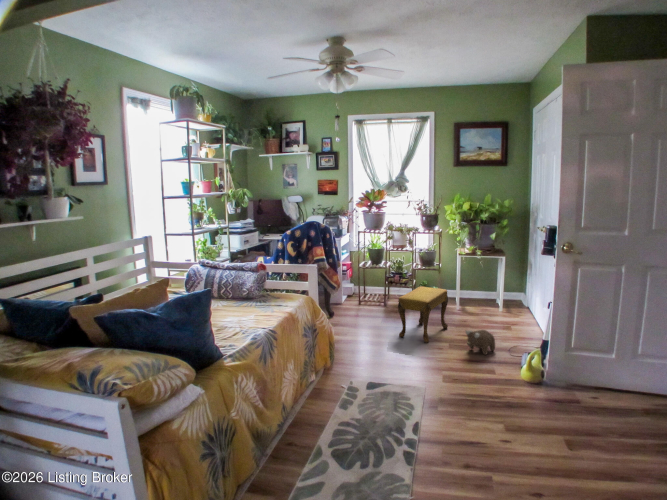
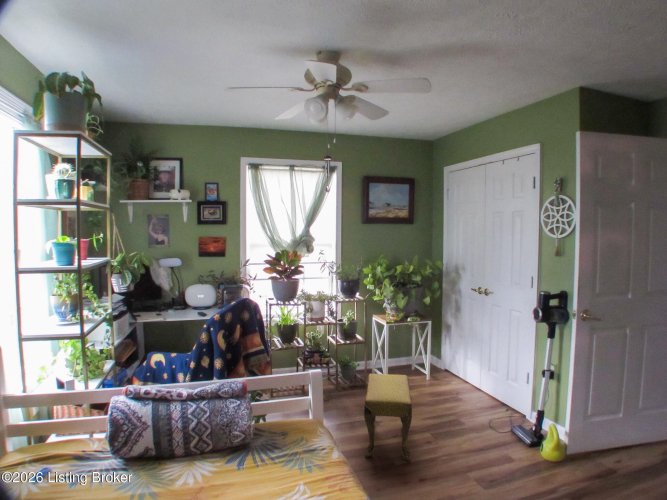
plush toy: present [465,330,495,355] -> none [467,431,500,468]

